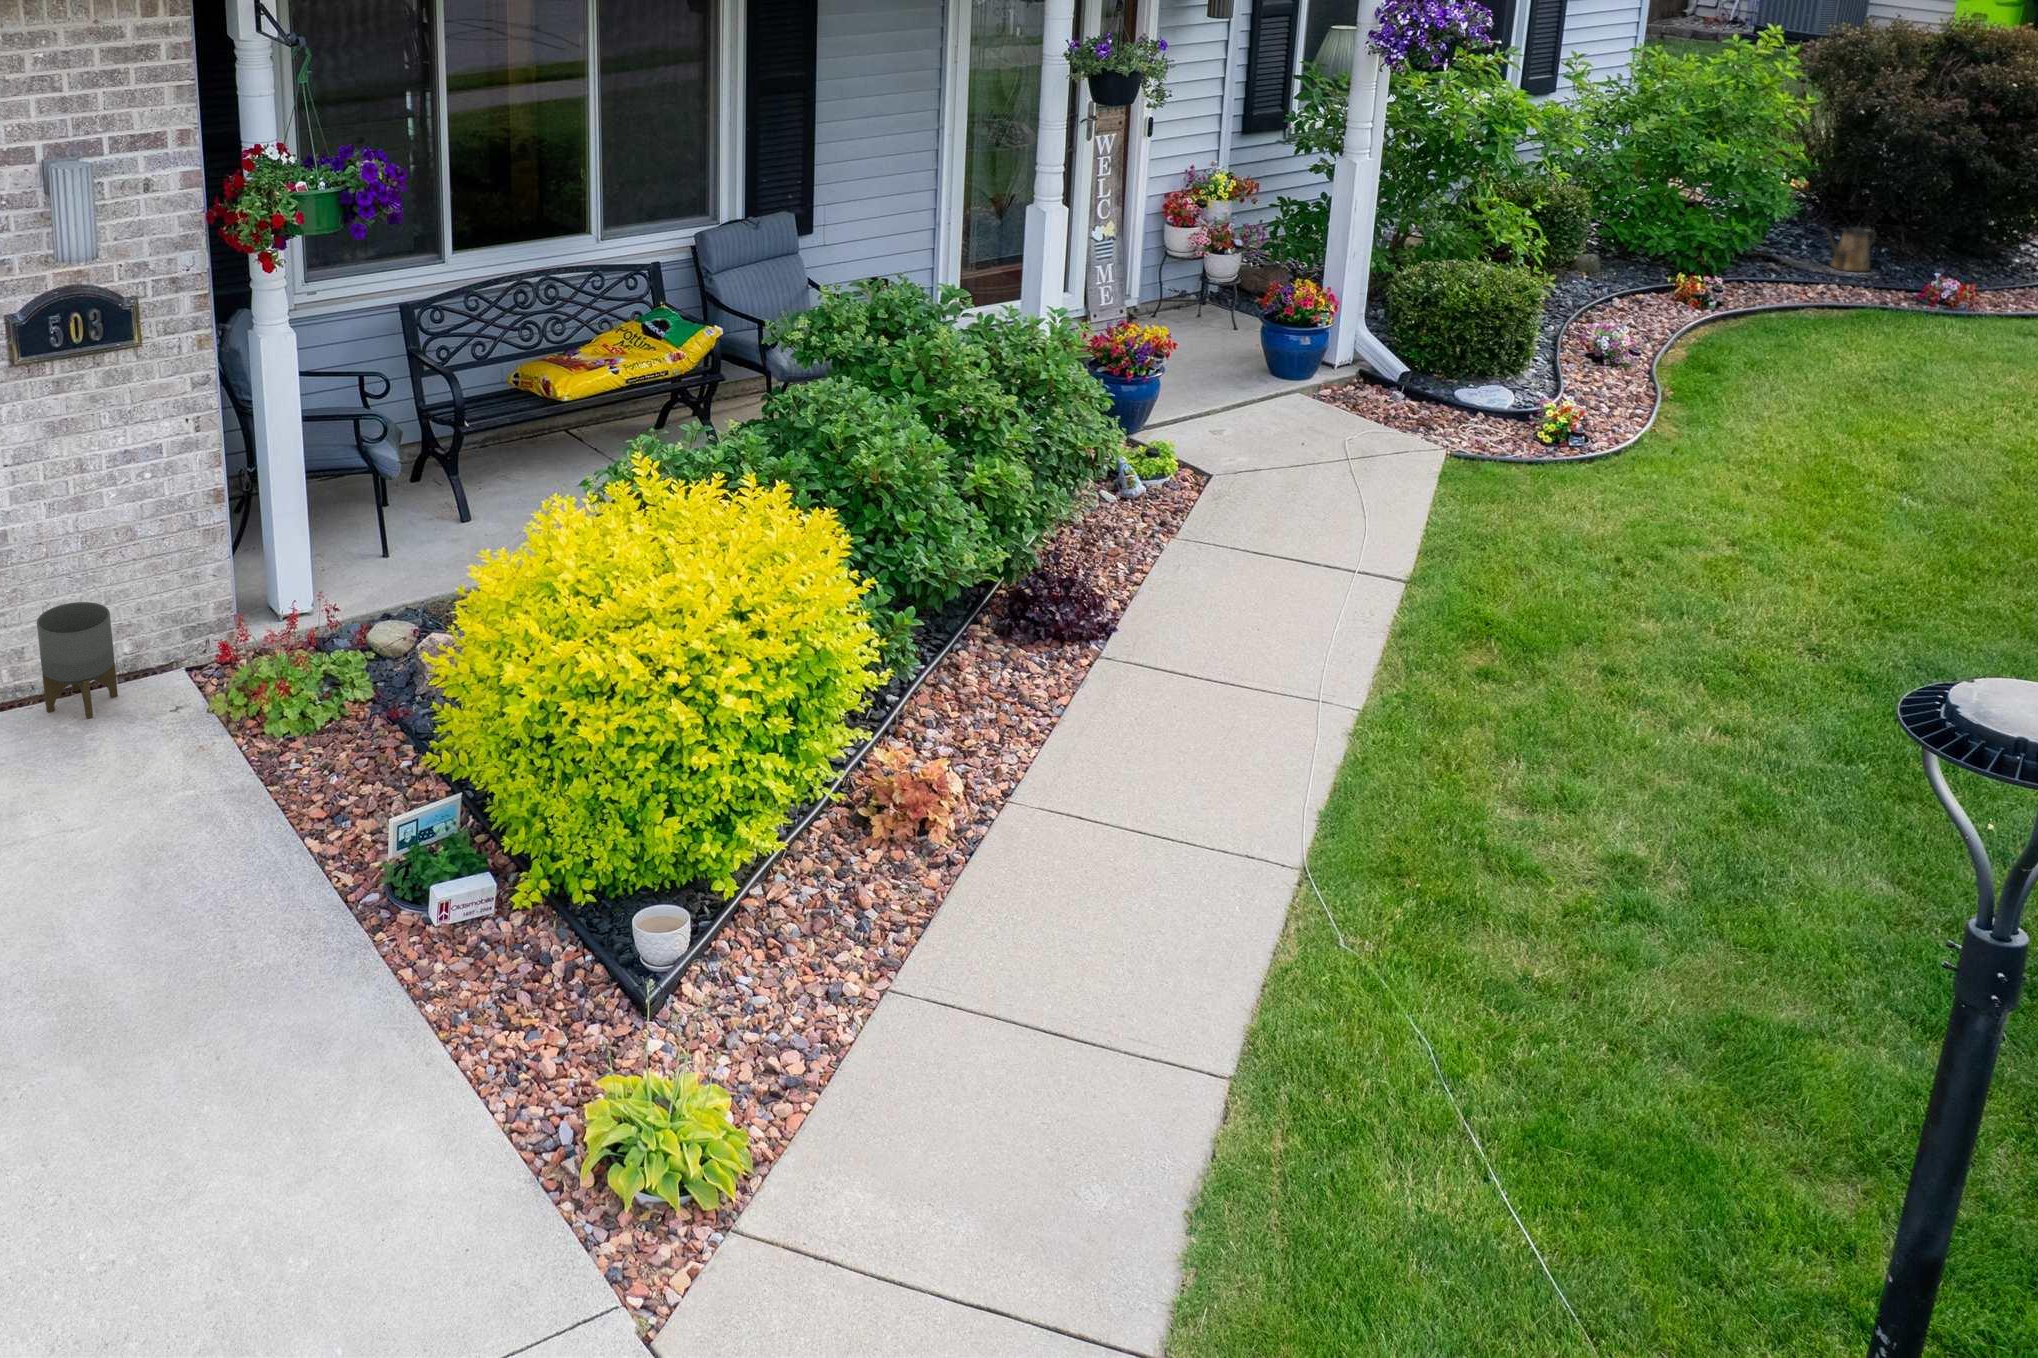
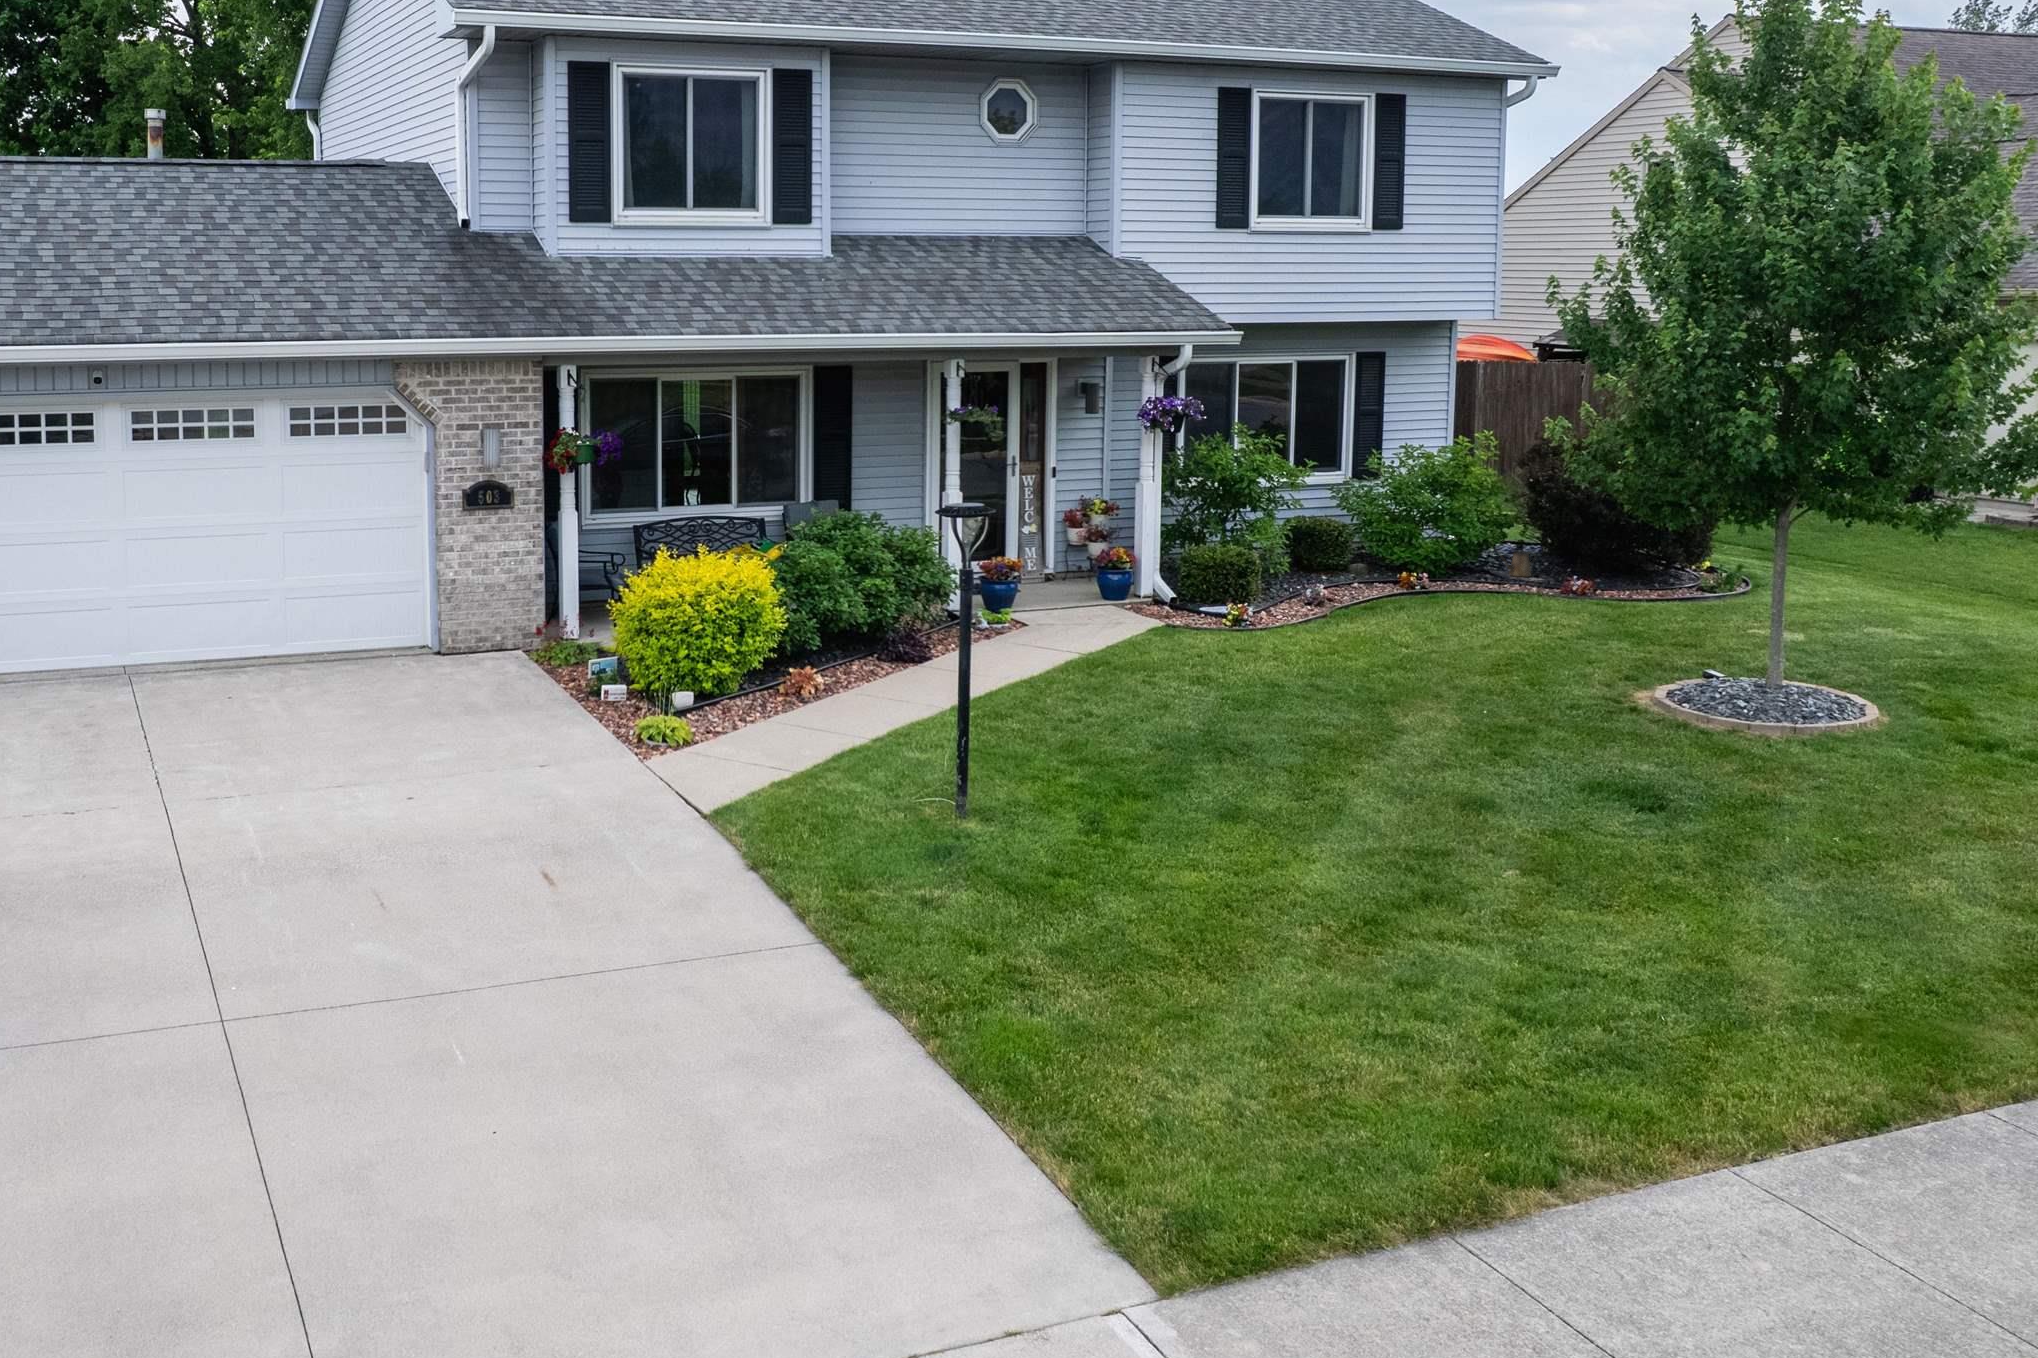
planter: present [37,602,118,719] -> none [464,615,493,660]

